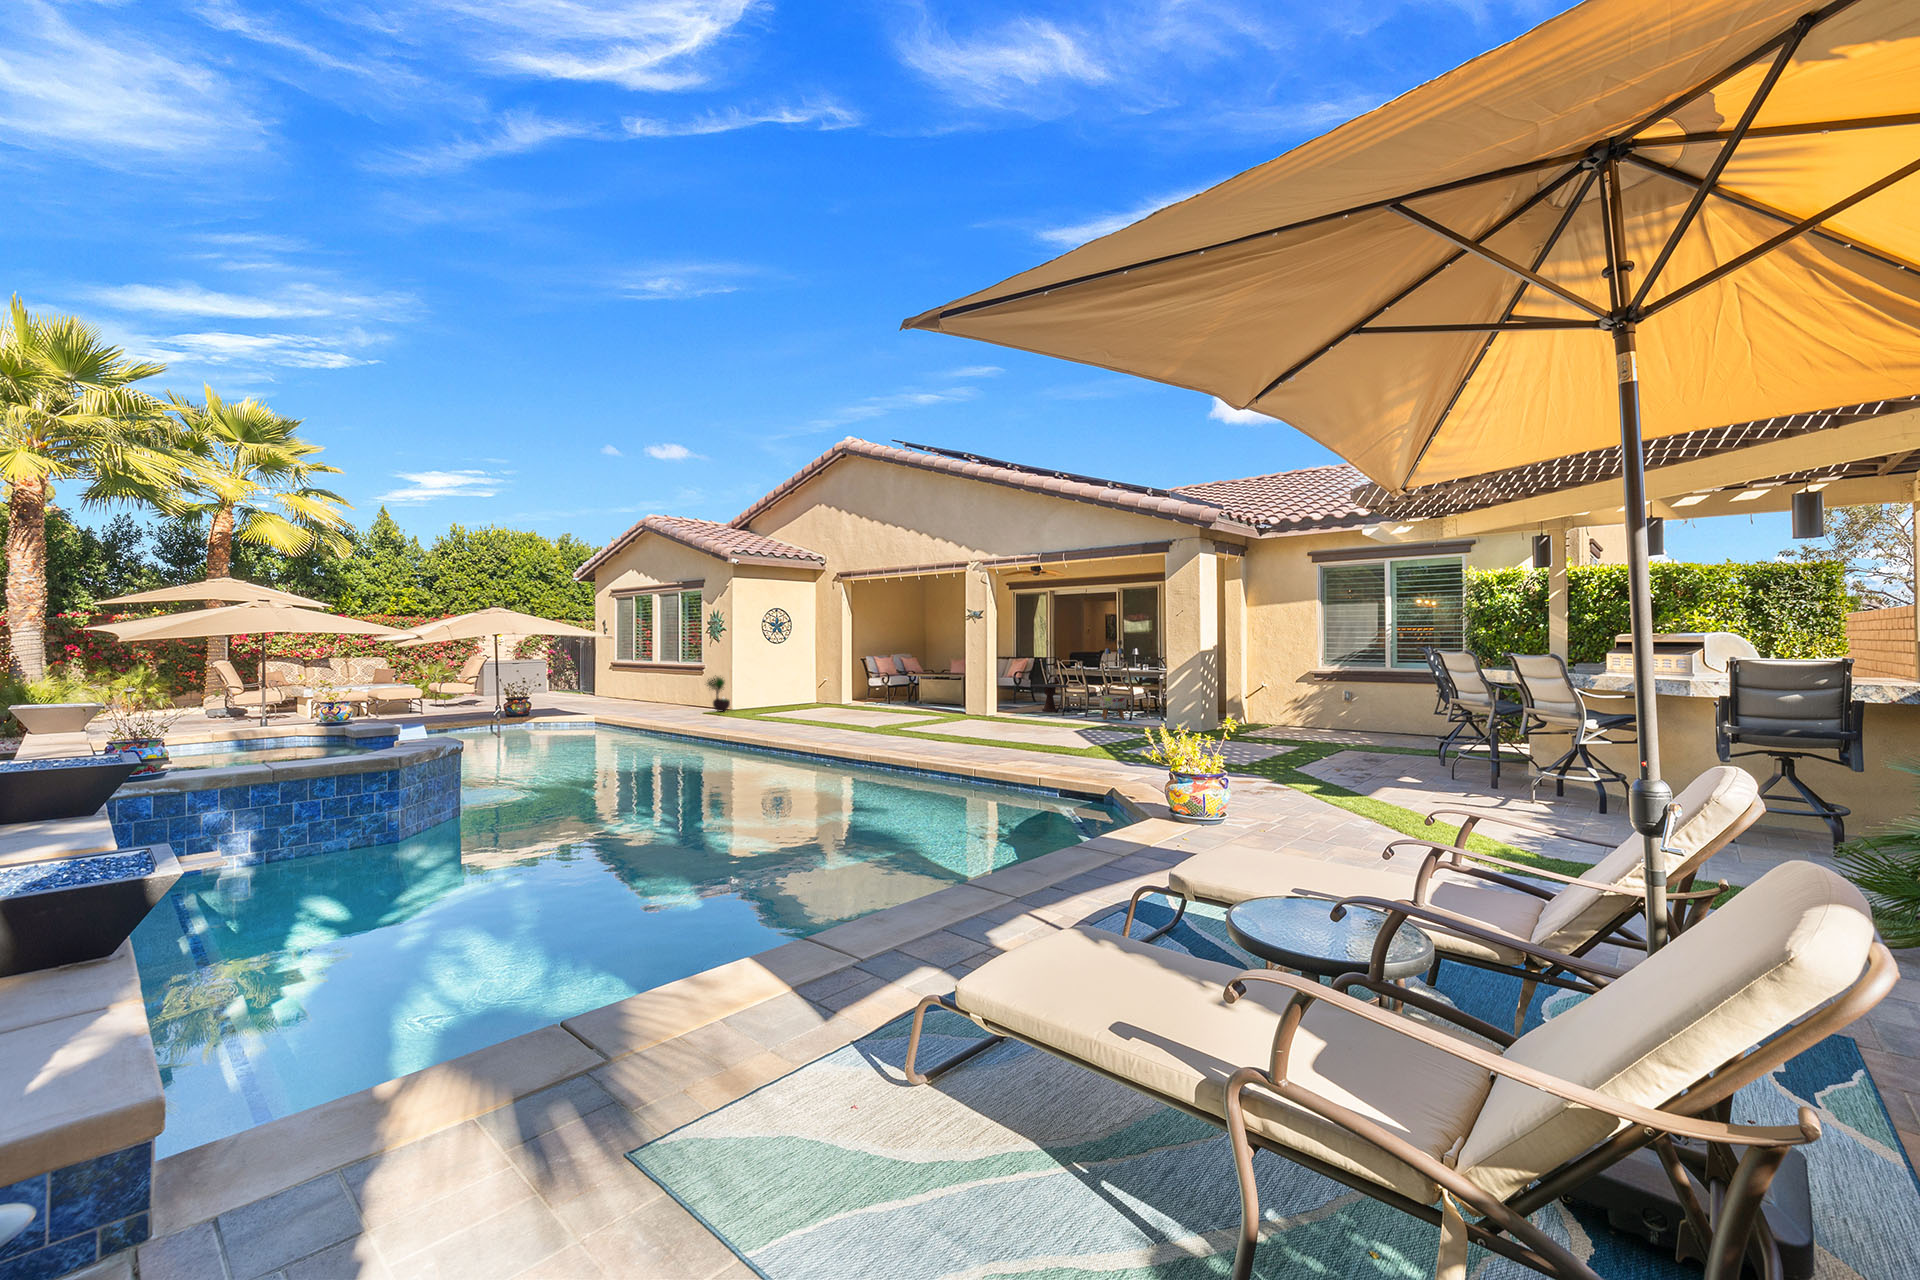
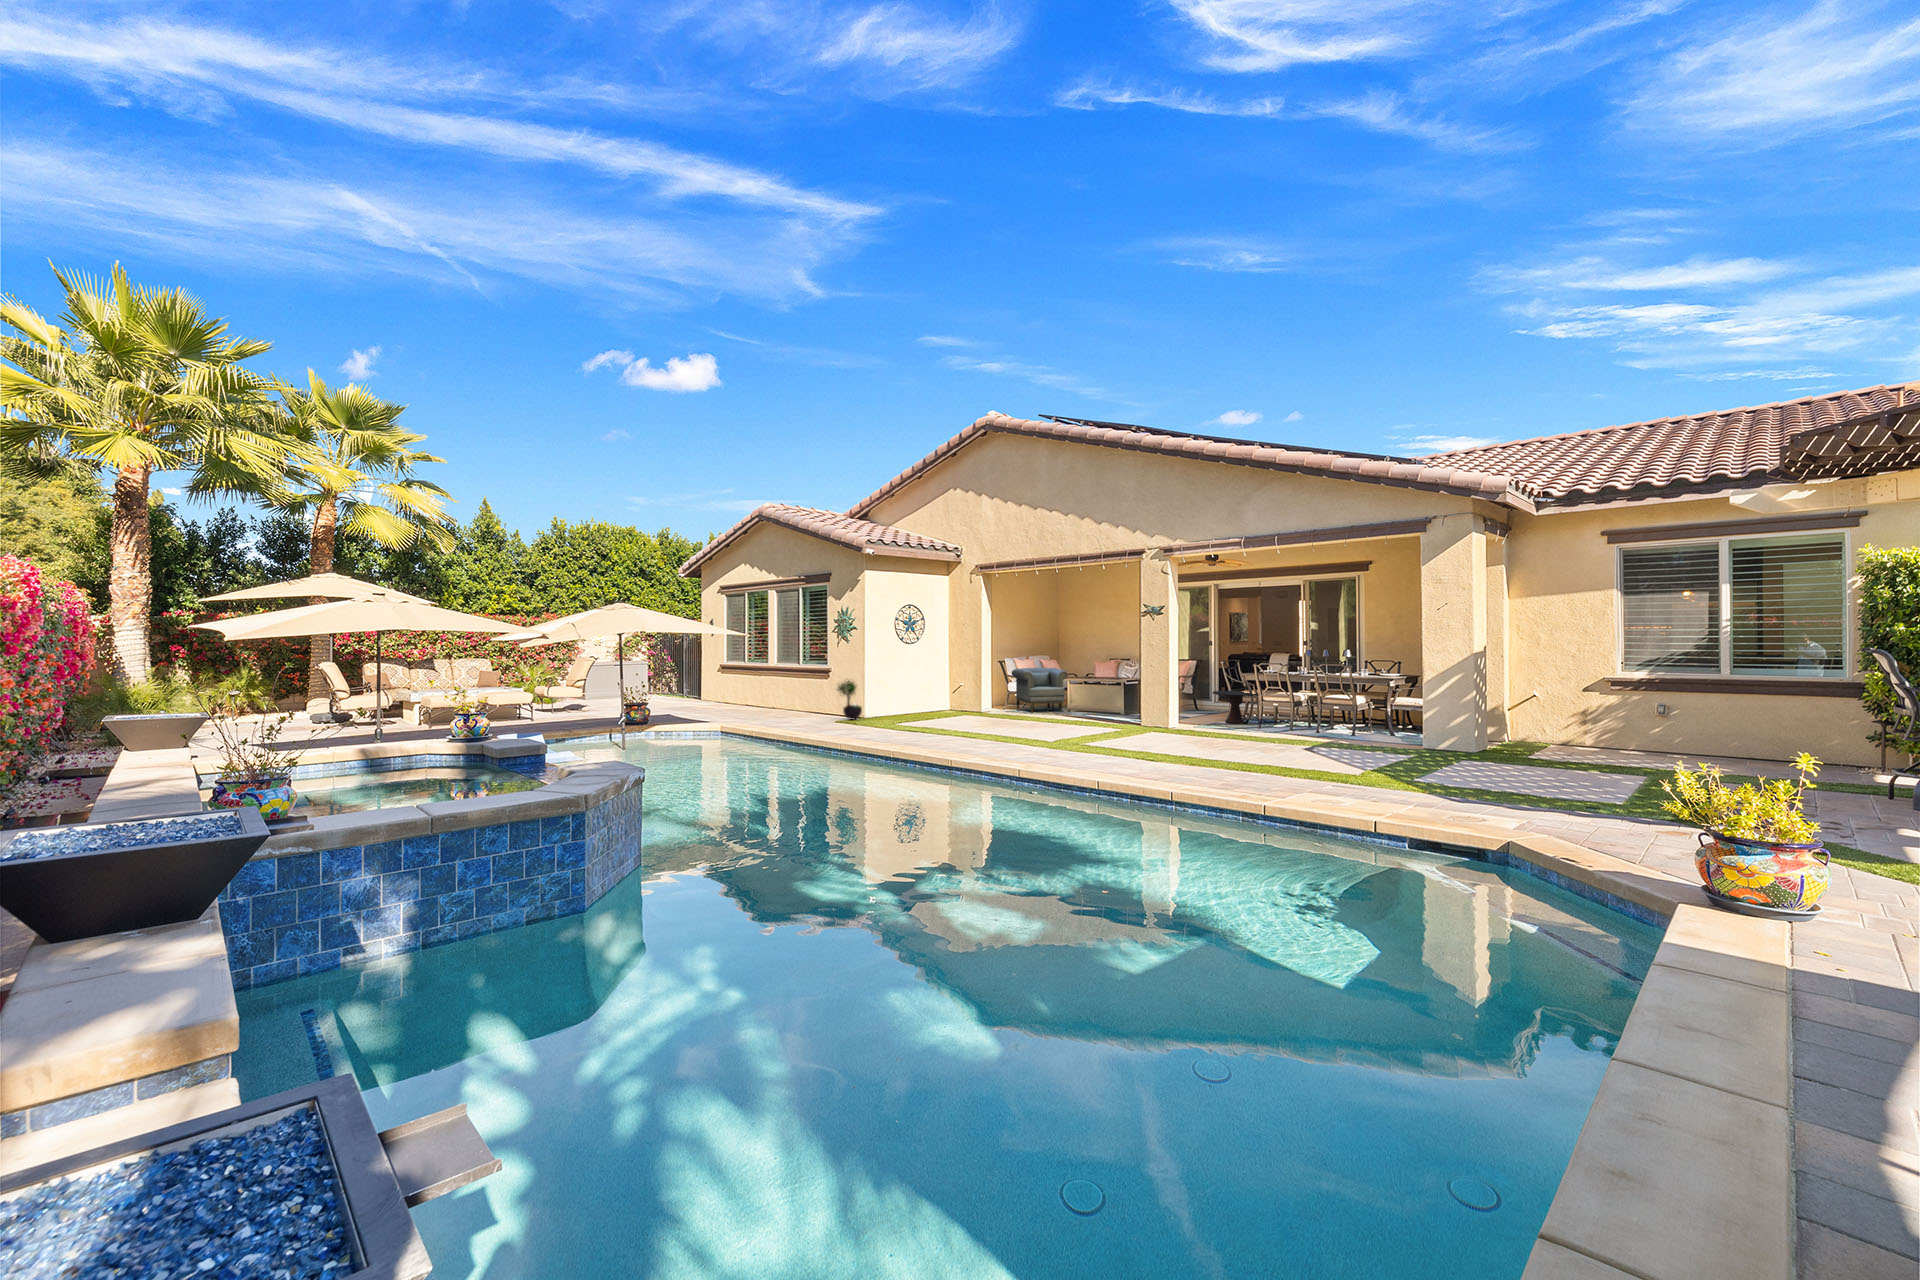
armchair: none [871,666,919,705] -> present [1012,668,1068,713]
ottoman: present [1100,696,1126,720] -> none [1311,706,1345,736]

